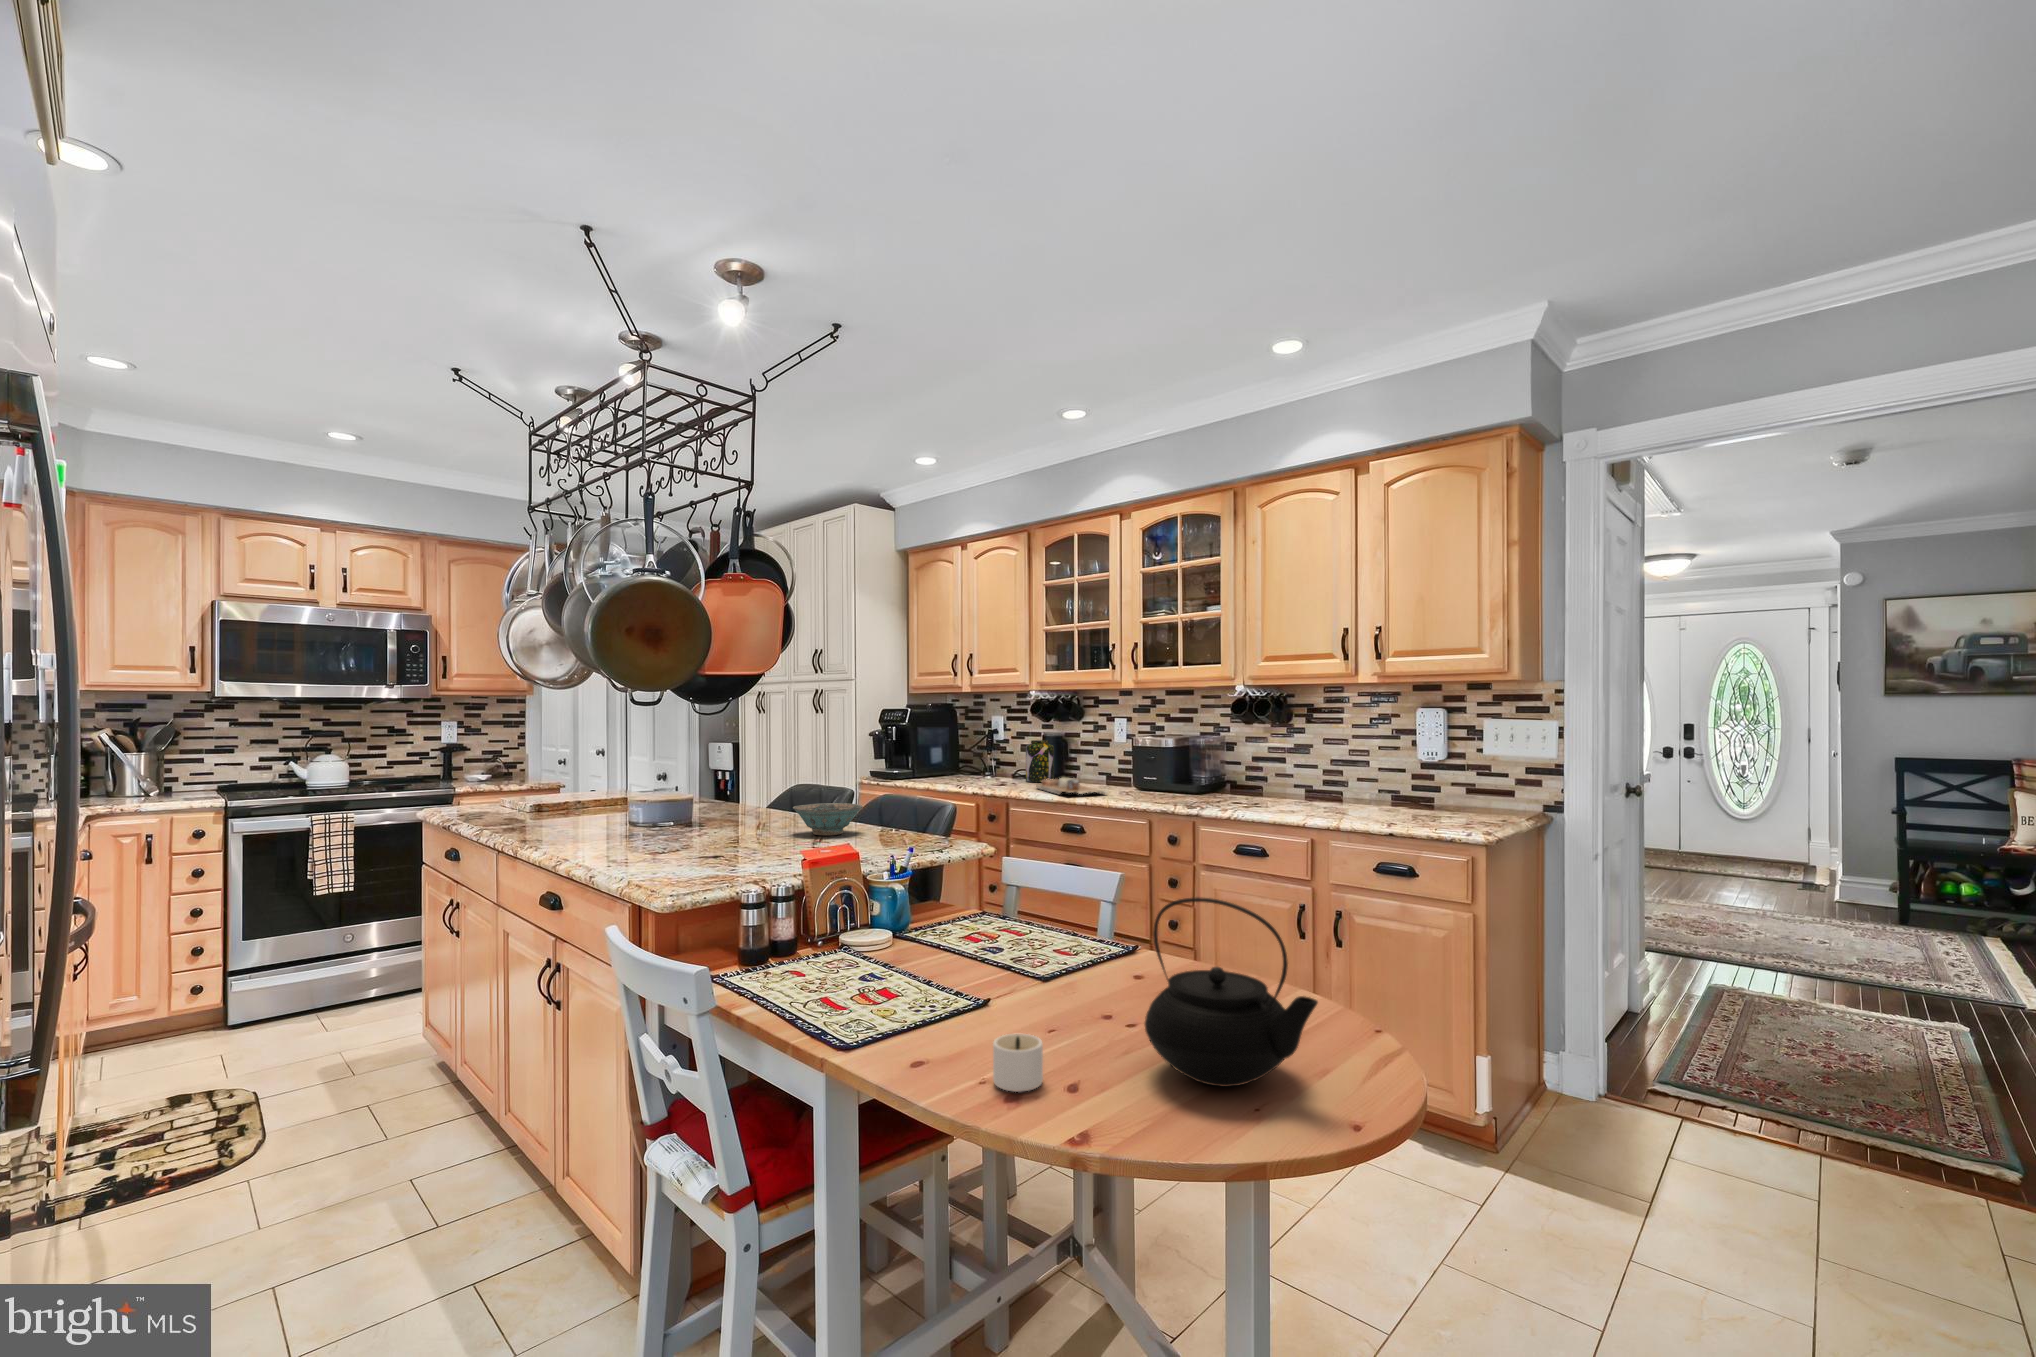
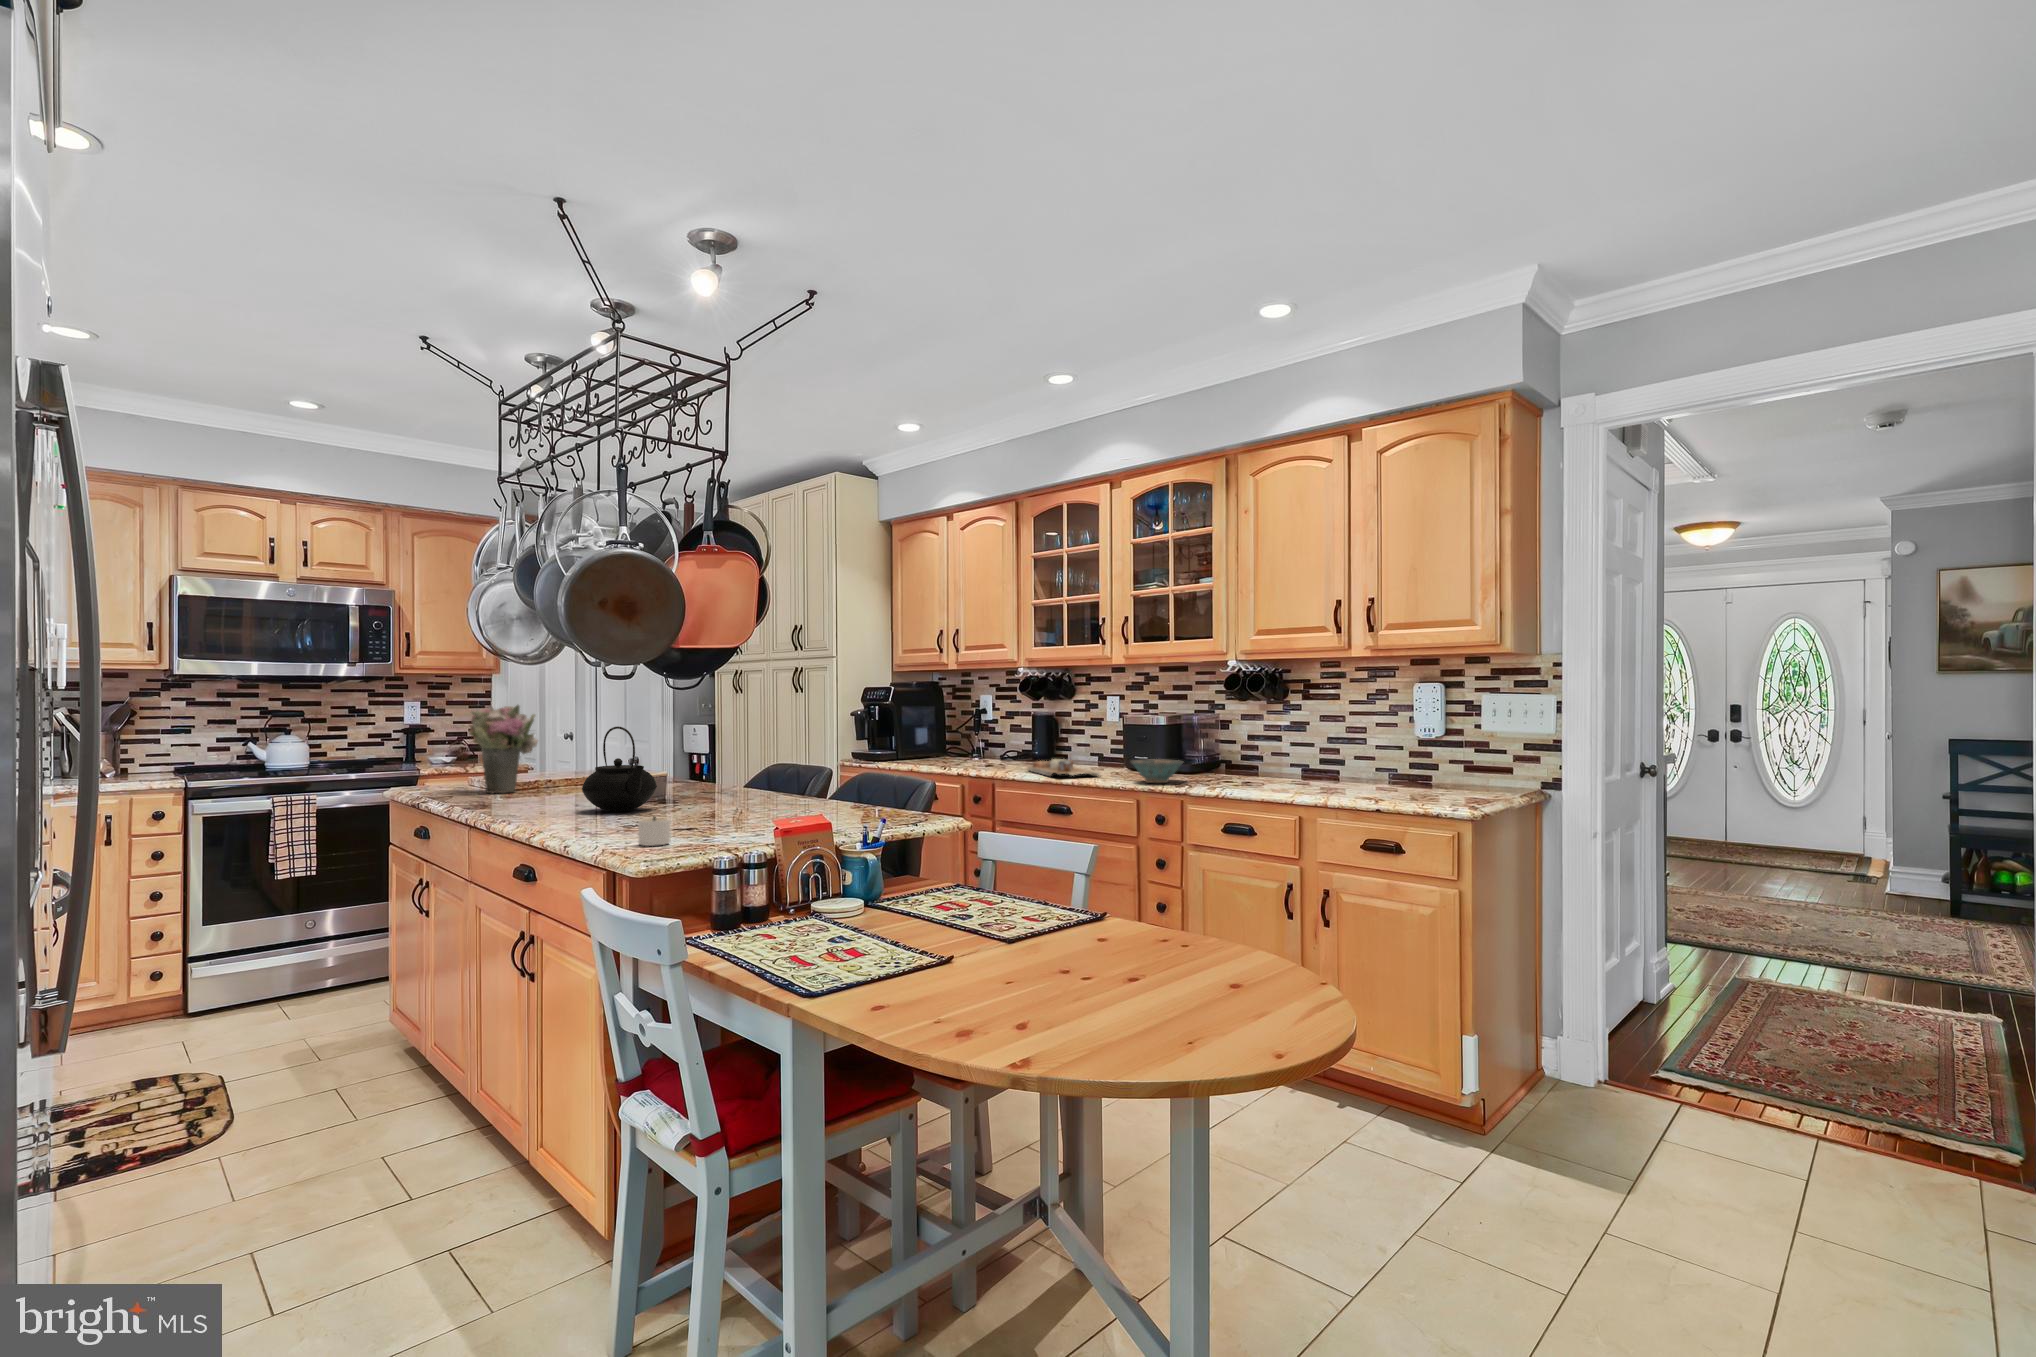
flower bouquet: none [500,727,568,813] -> present [469,705,538,794]
jar: present [1026,740,1054,782] -> none [1019,721,1048,765]
ceramic bowl: present [793,803,863,835] -> present [1131,759,1183,783]
teapot: present [1145,897,1318,1087] -> present [582,727,657,812]
candle: present [993,1034,1043,1092] -> present [638,817,671,846]

